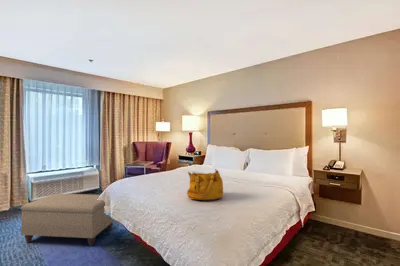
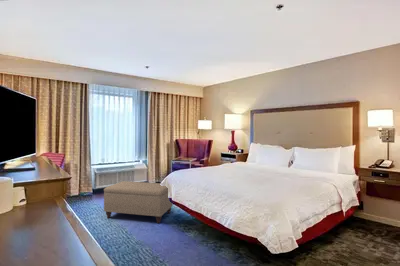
handbag: present [187,169,223,200] -> none [242,162,272,187]

